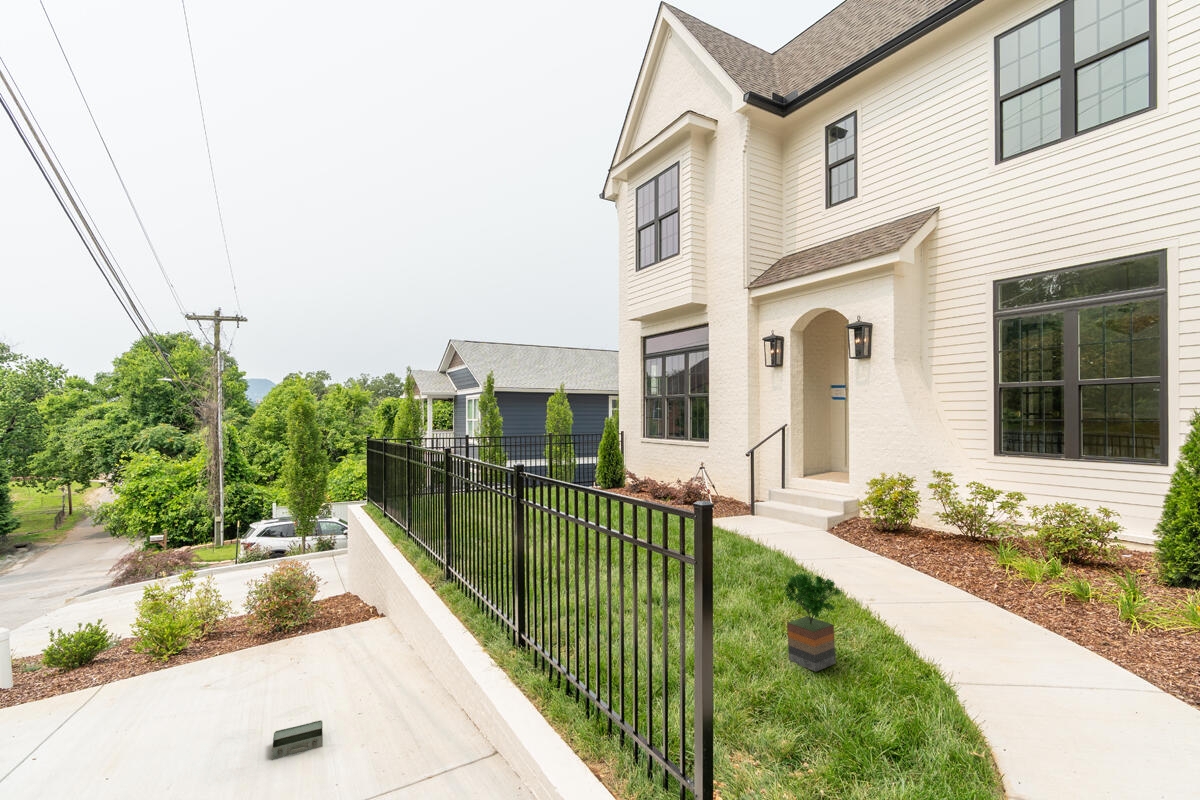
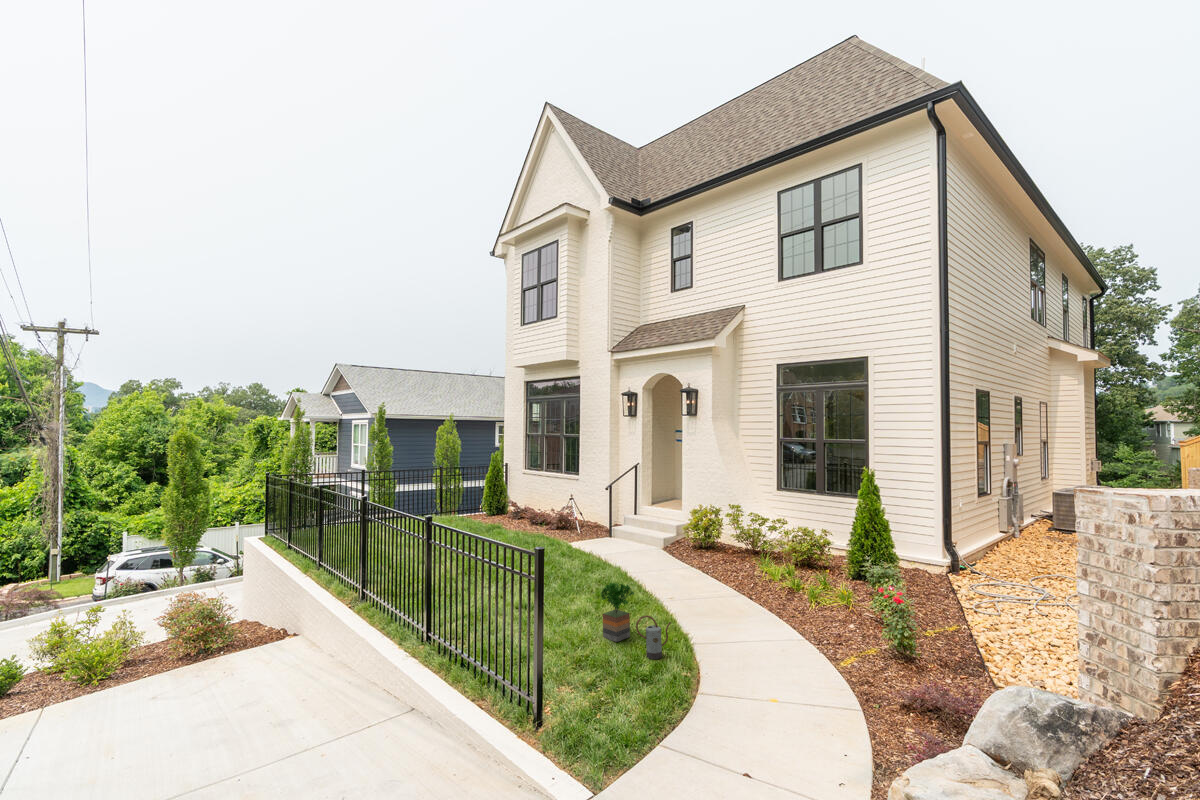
watering can: none [859,634,924,713] -> present [636,616,671,659]
toolbox: present [272,720,323,760] -> none [244,705,283,732]

